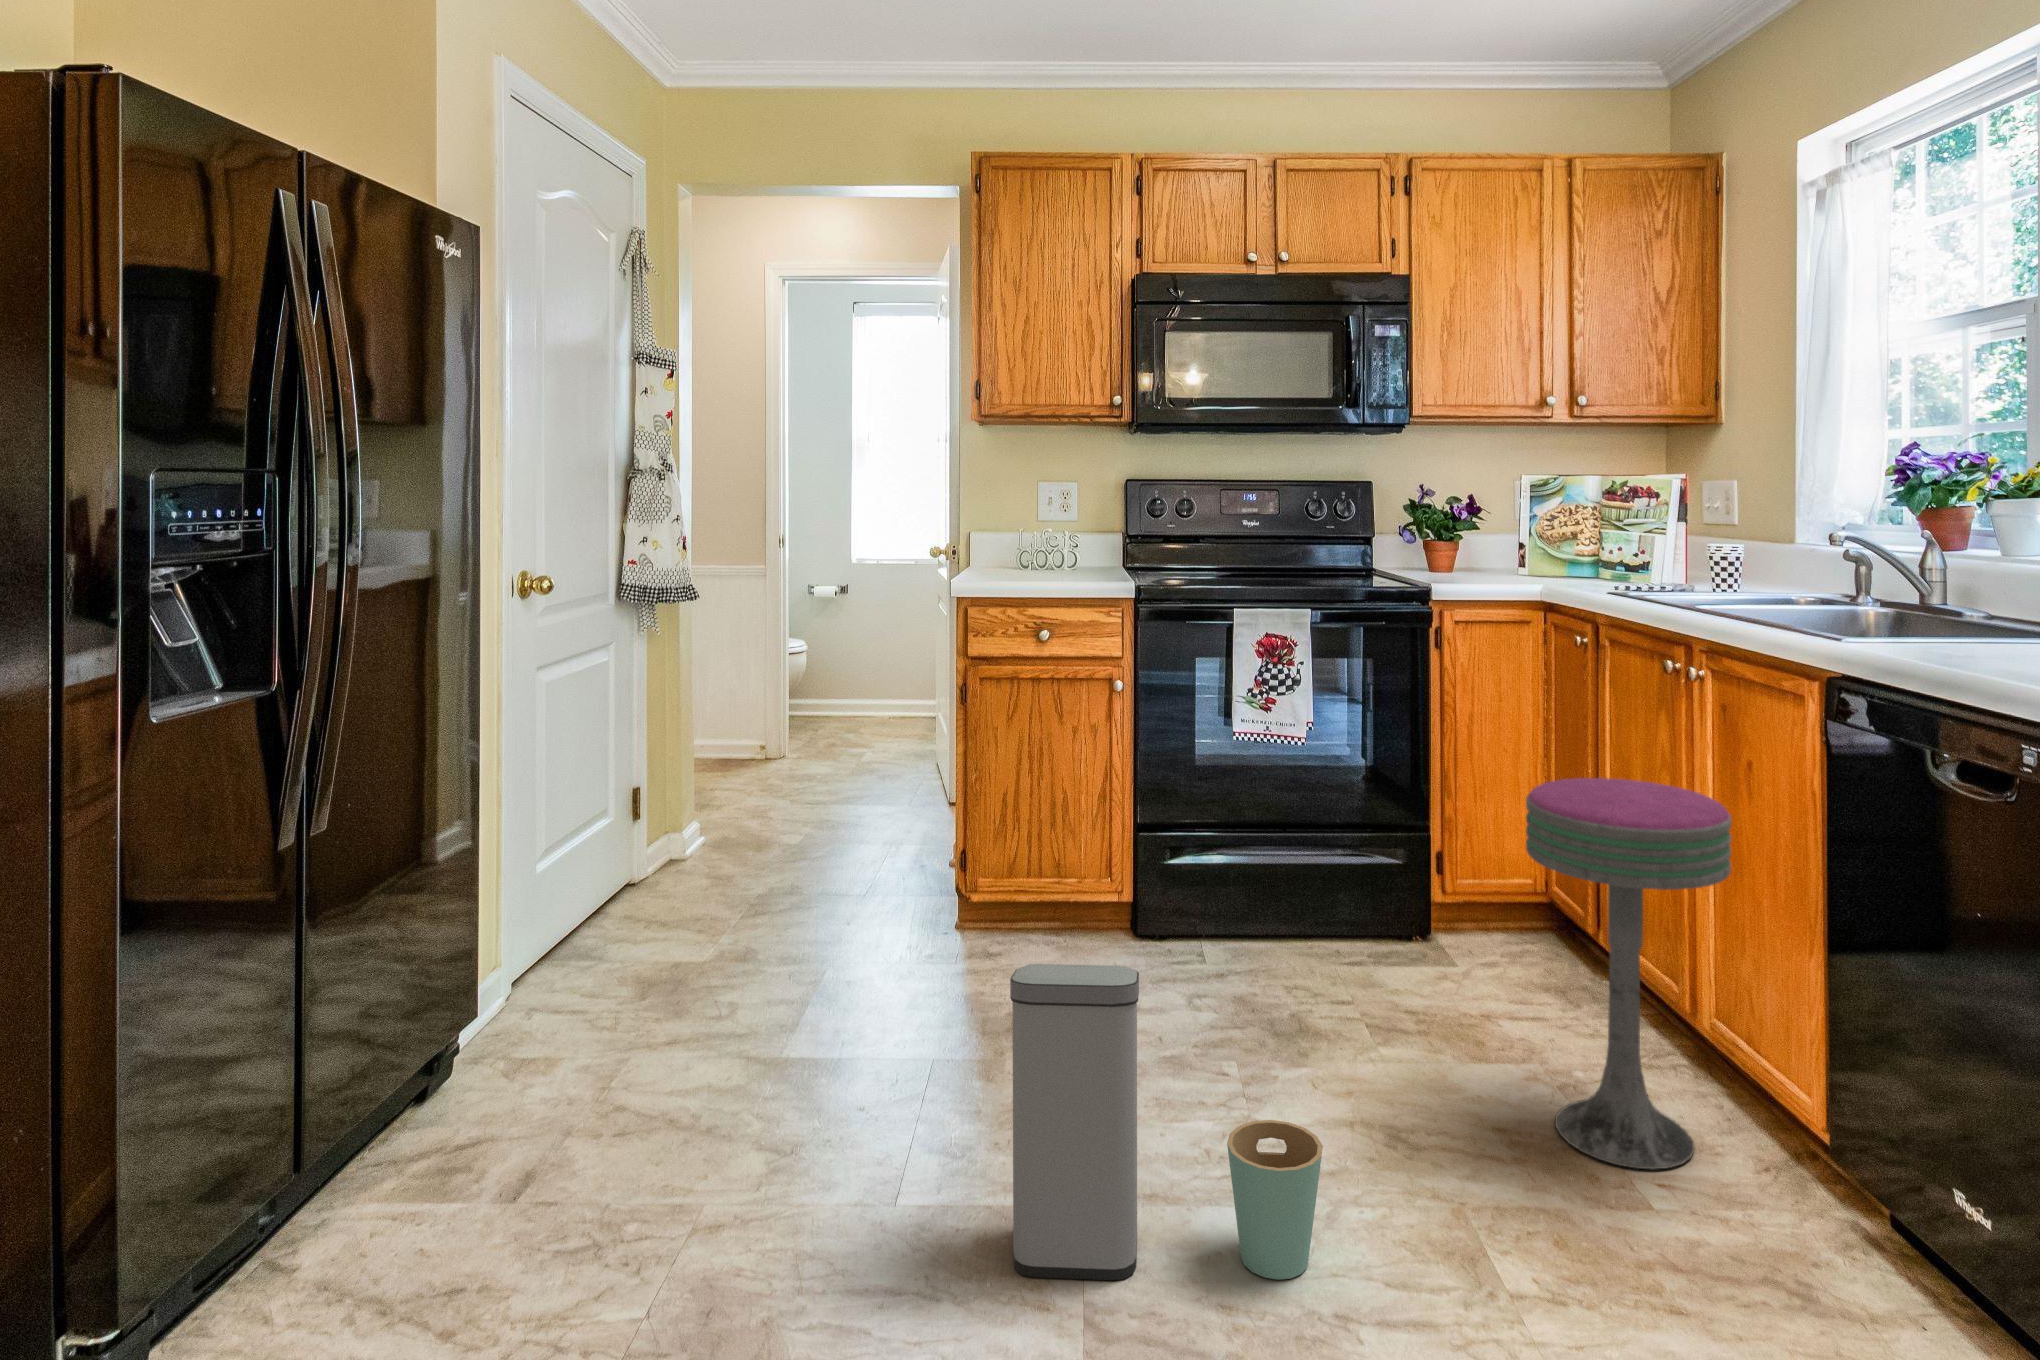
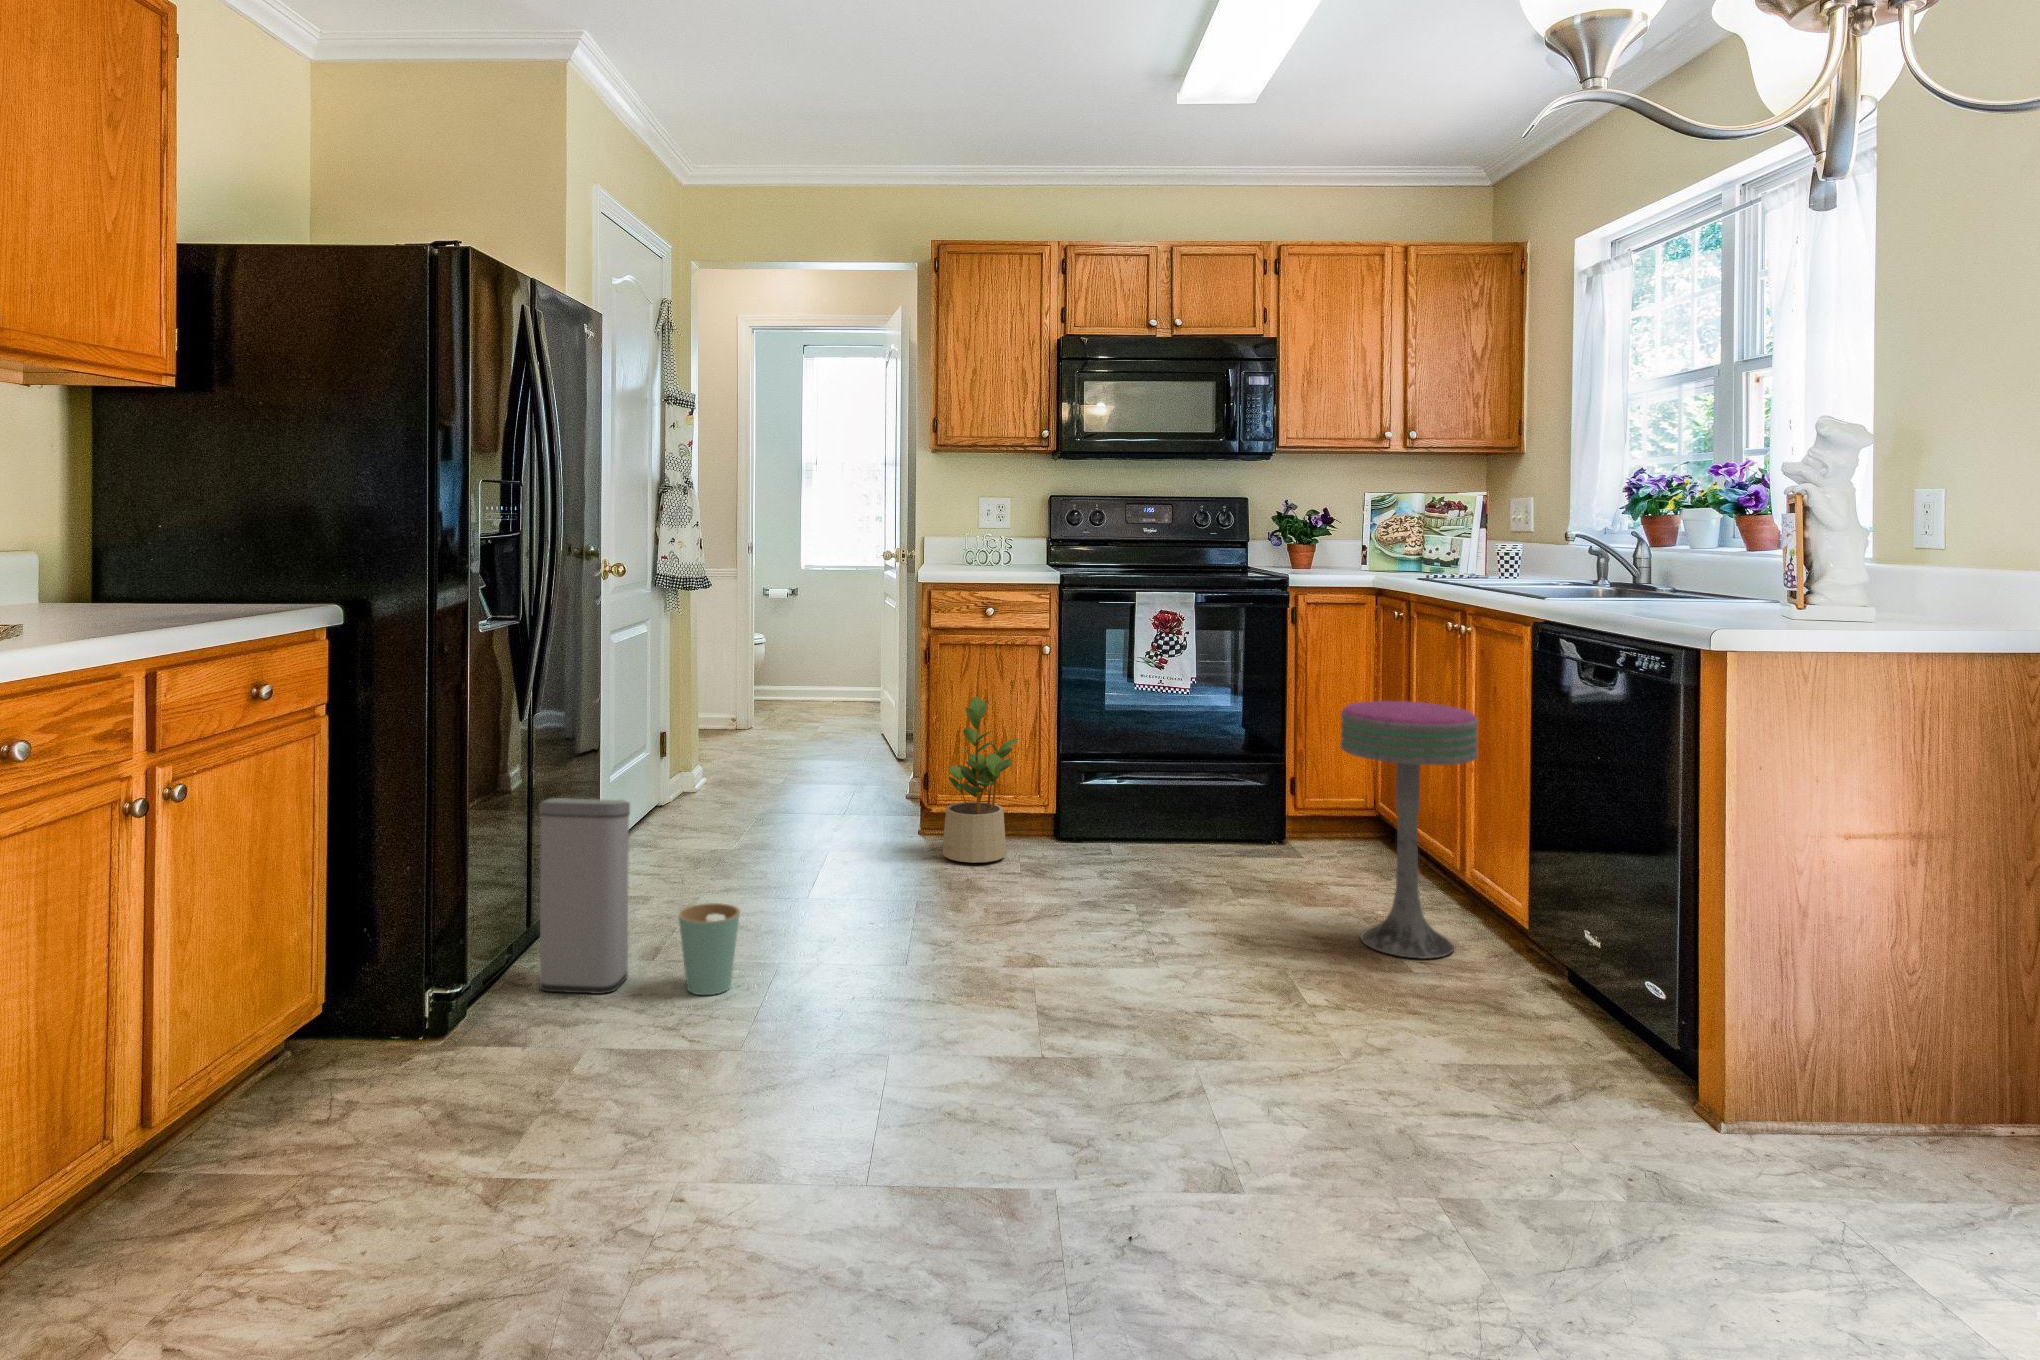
potted plant: none [977,756,1079,982] -> present [942,697,1018,863]
trash can: present [1010,964,1323,1280] -> present [539,798,740,995]

